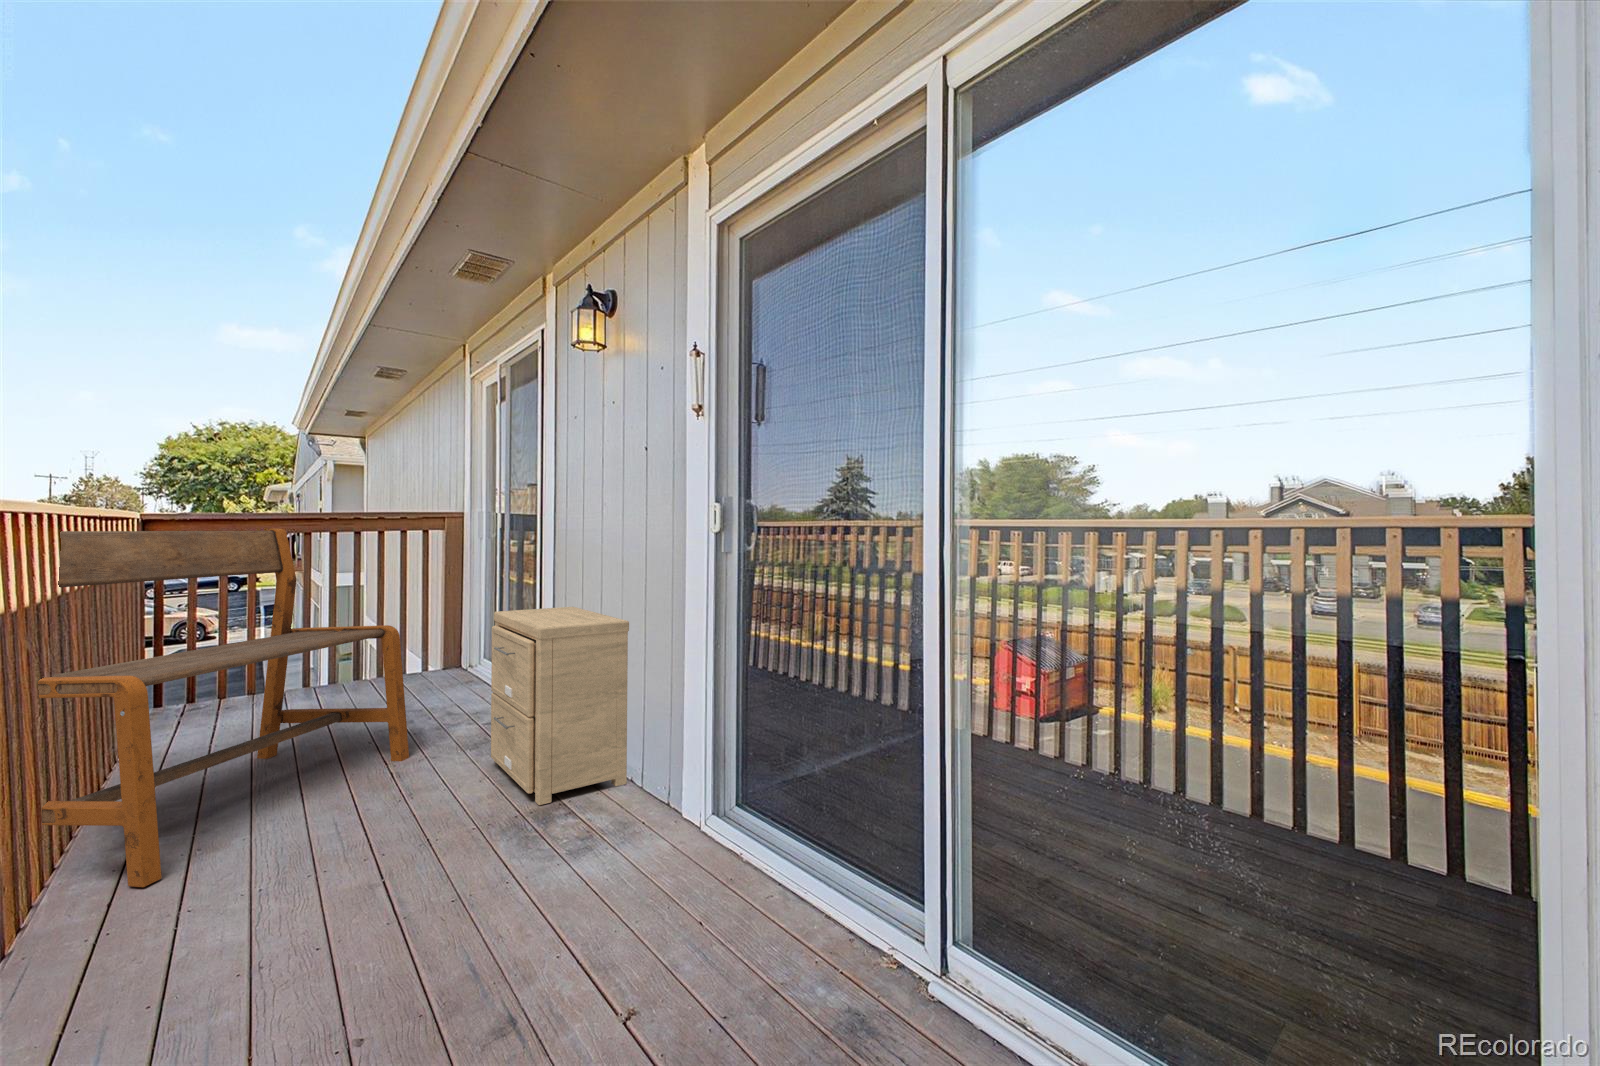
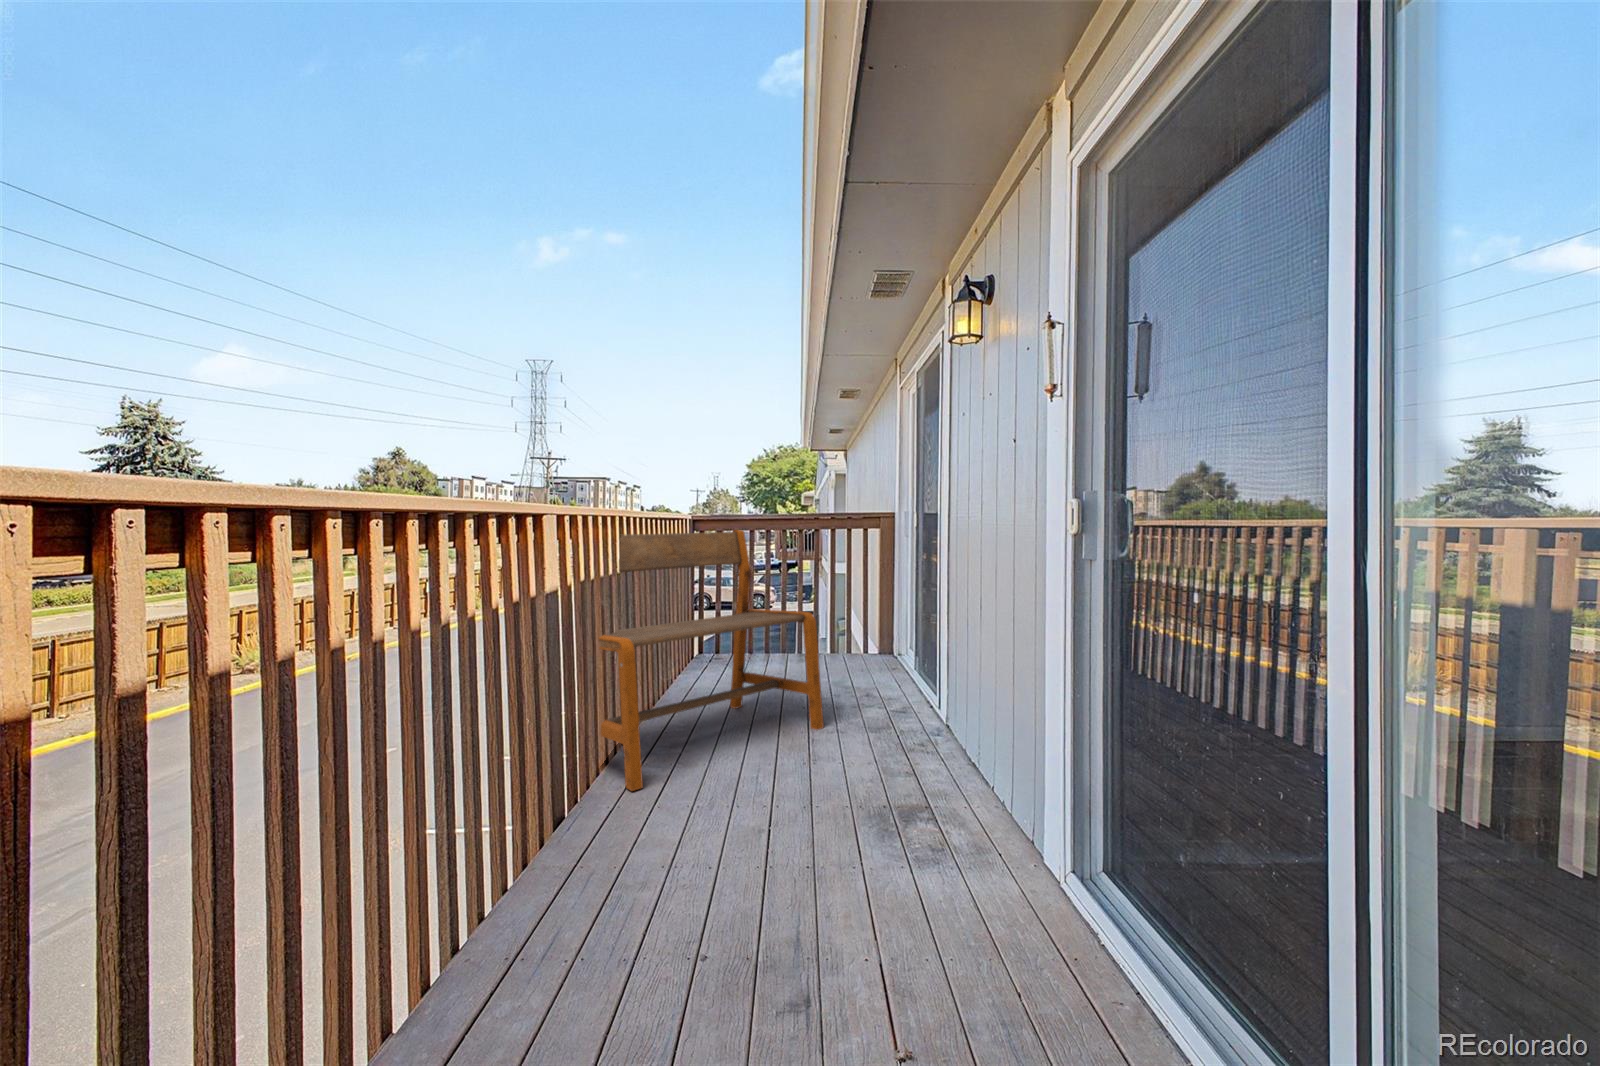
side table: present [491,607,629,805] -> none [877,606,998,801]

